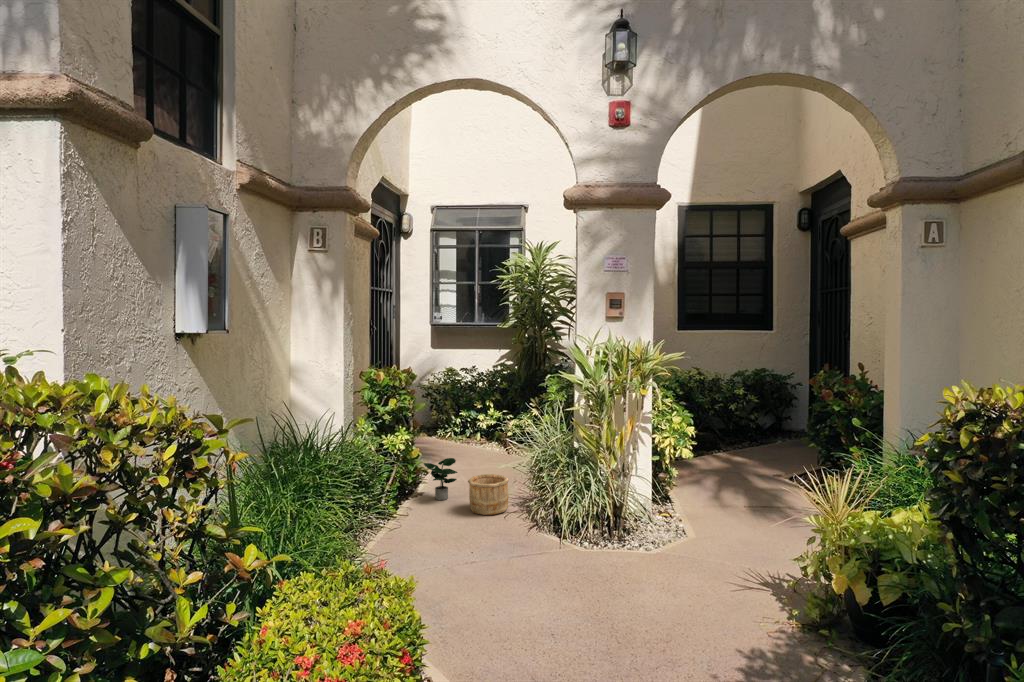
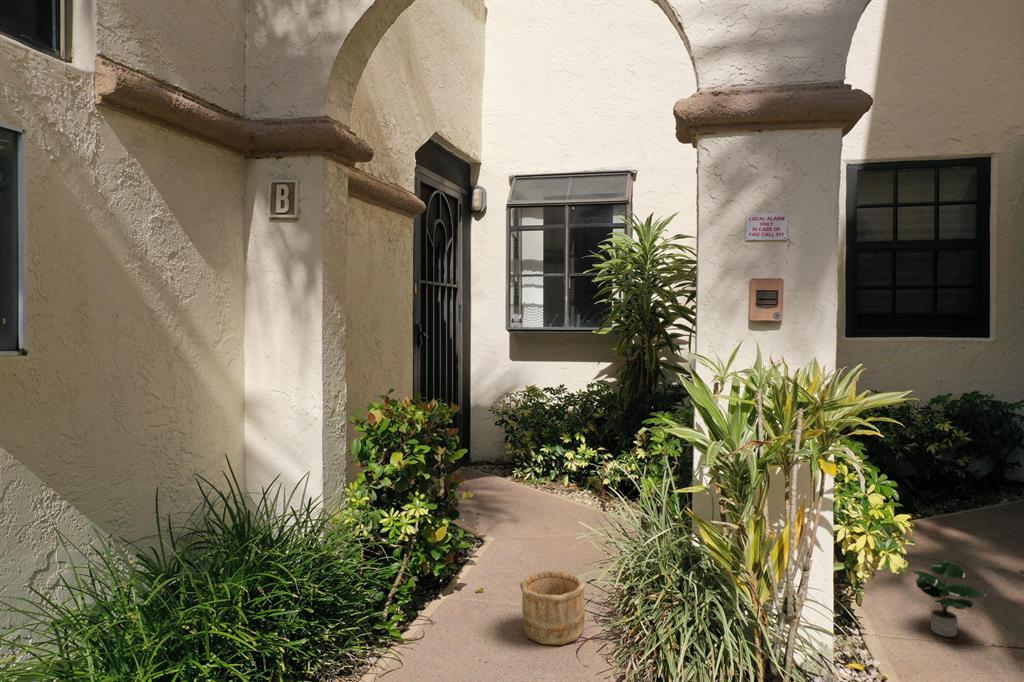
potted plant: present [424,458,457,500] -> present [912,561,986,637]

